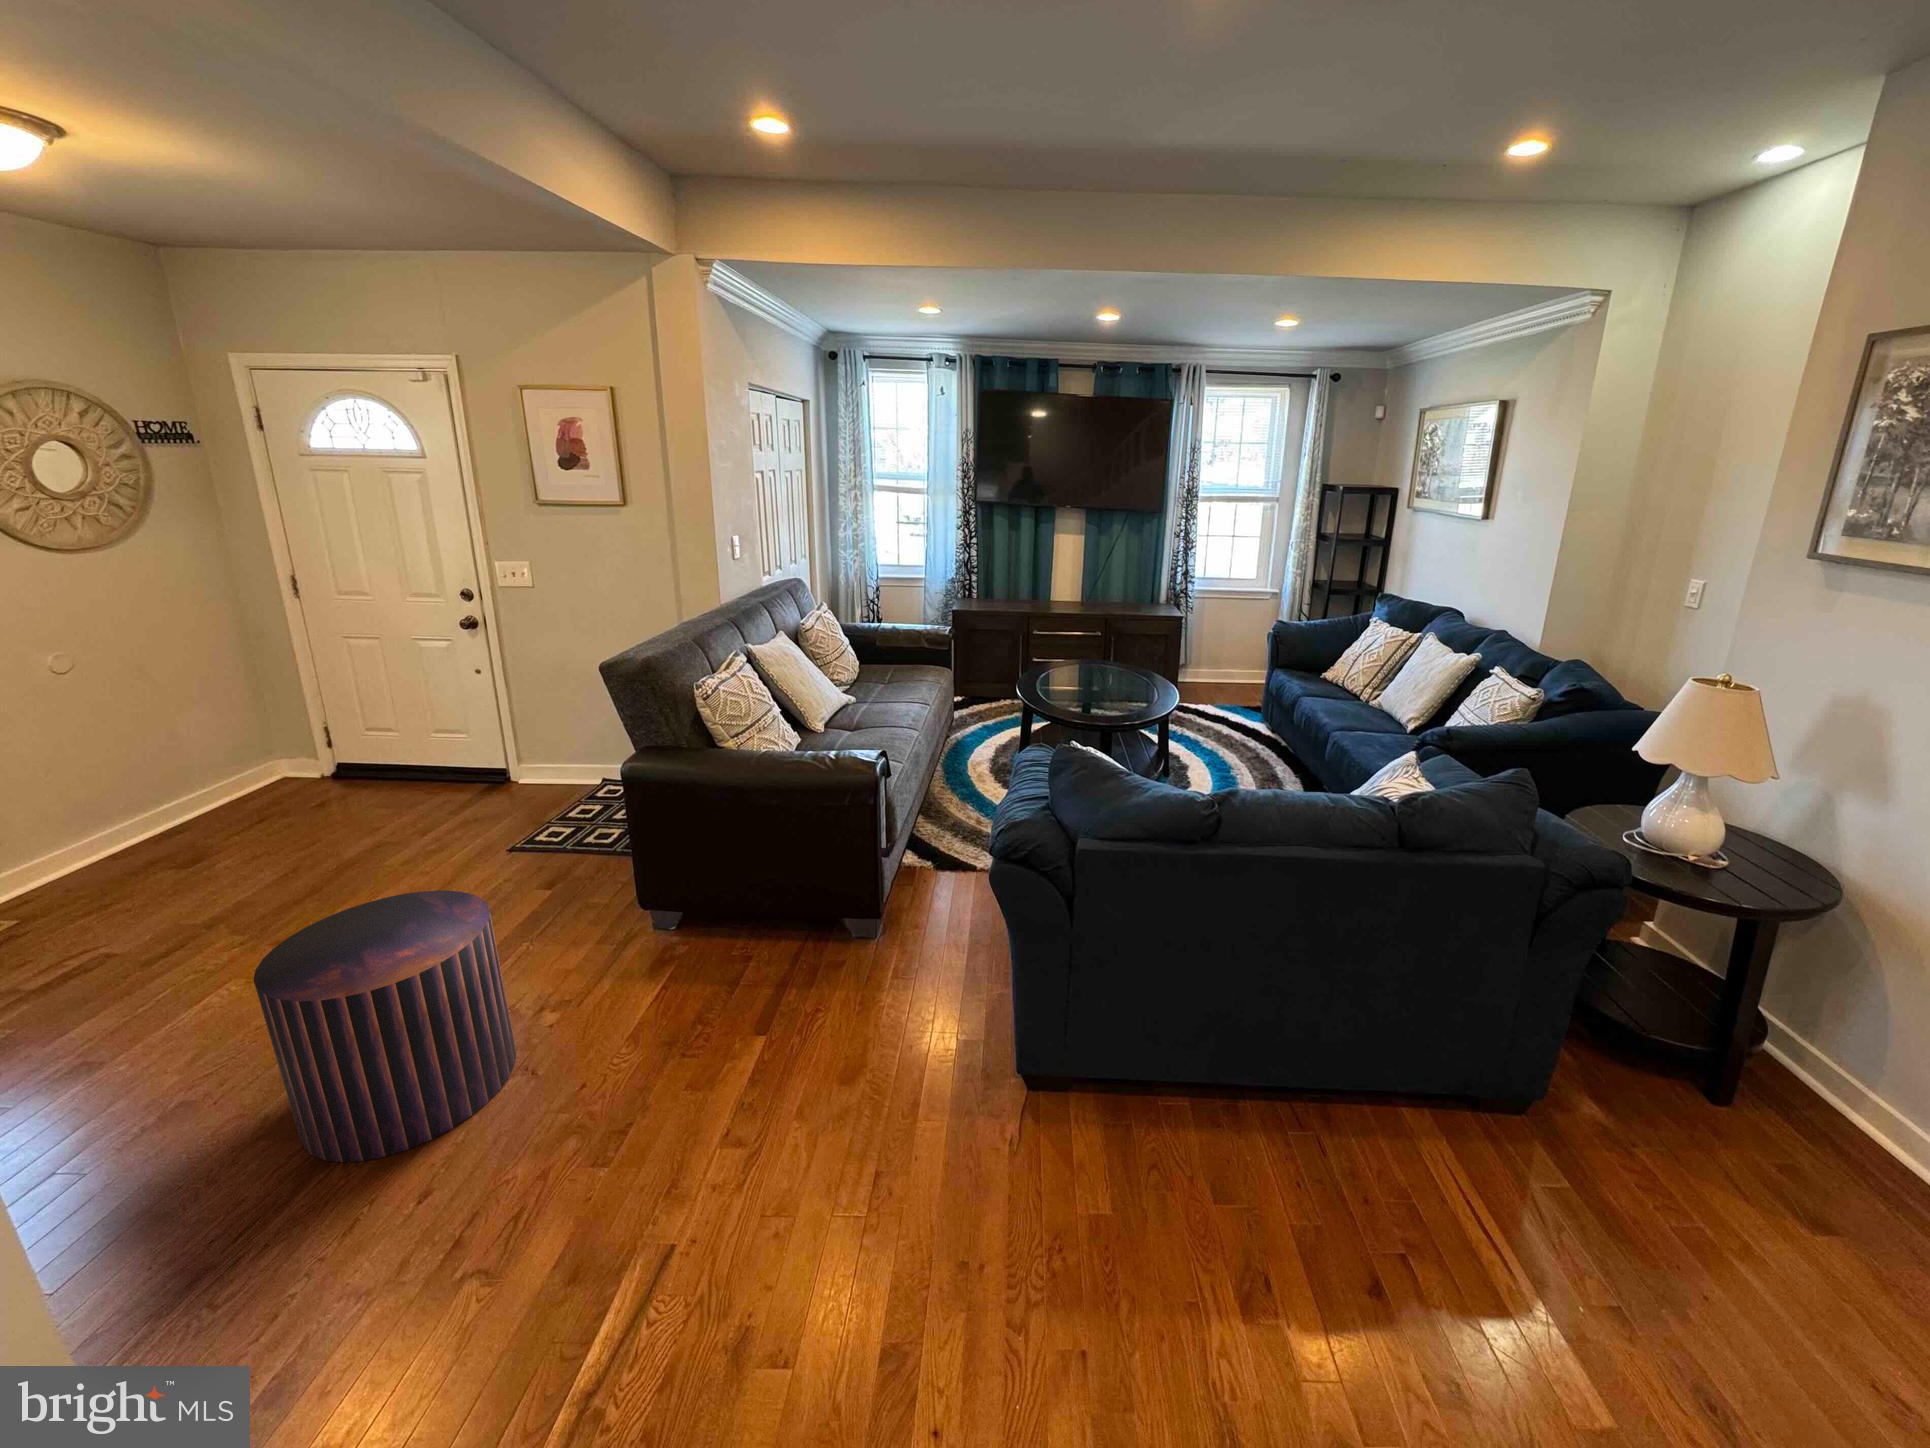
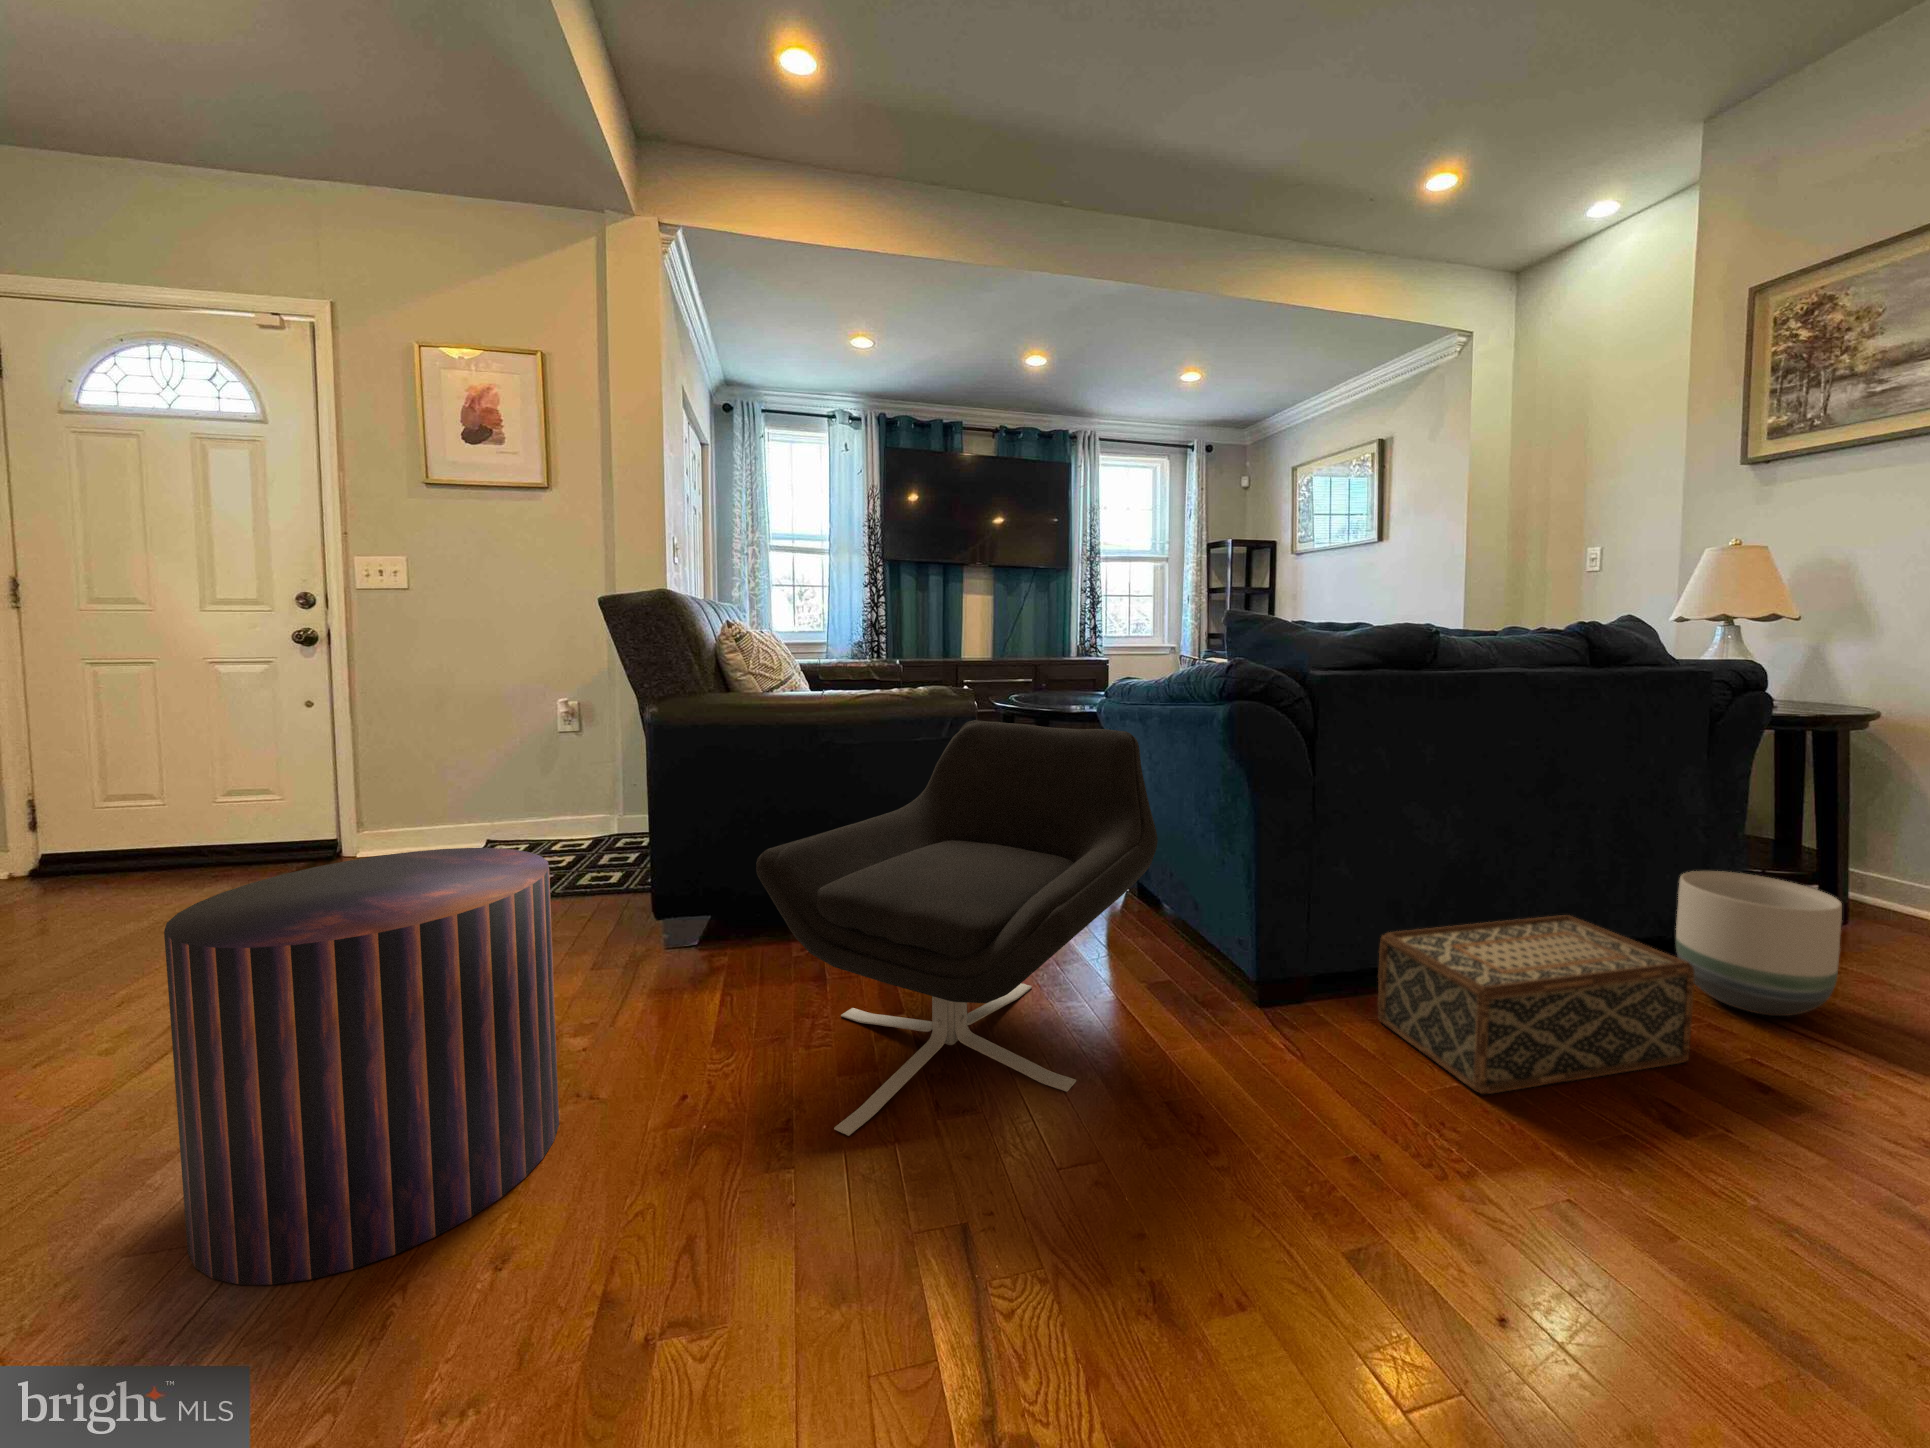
lounge chair: none [646,795,950,1132] -> present [756,720,1158,1136]
planter: none [1423,1050,1569,1213] -> present [1676,871,1842,1016]
woven basket: none [1108,1056,1351,1233] -> present [1378,915,1694,1094]

